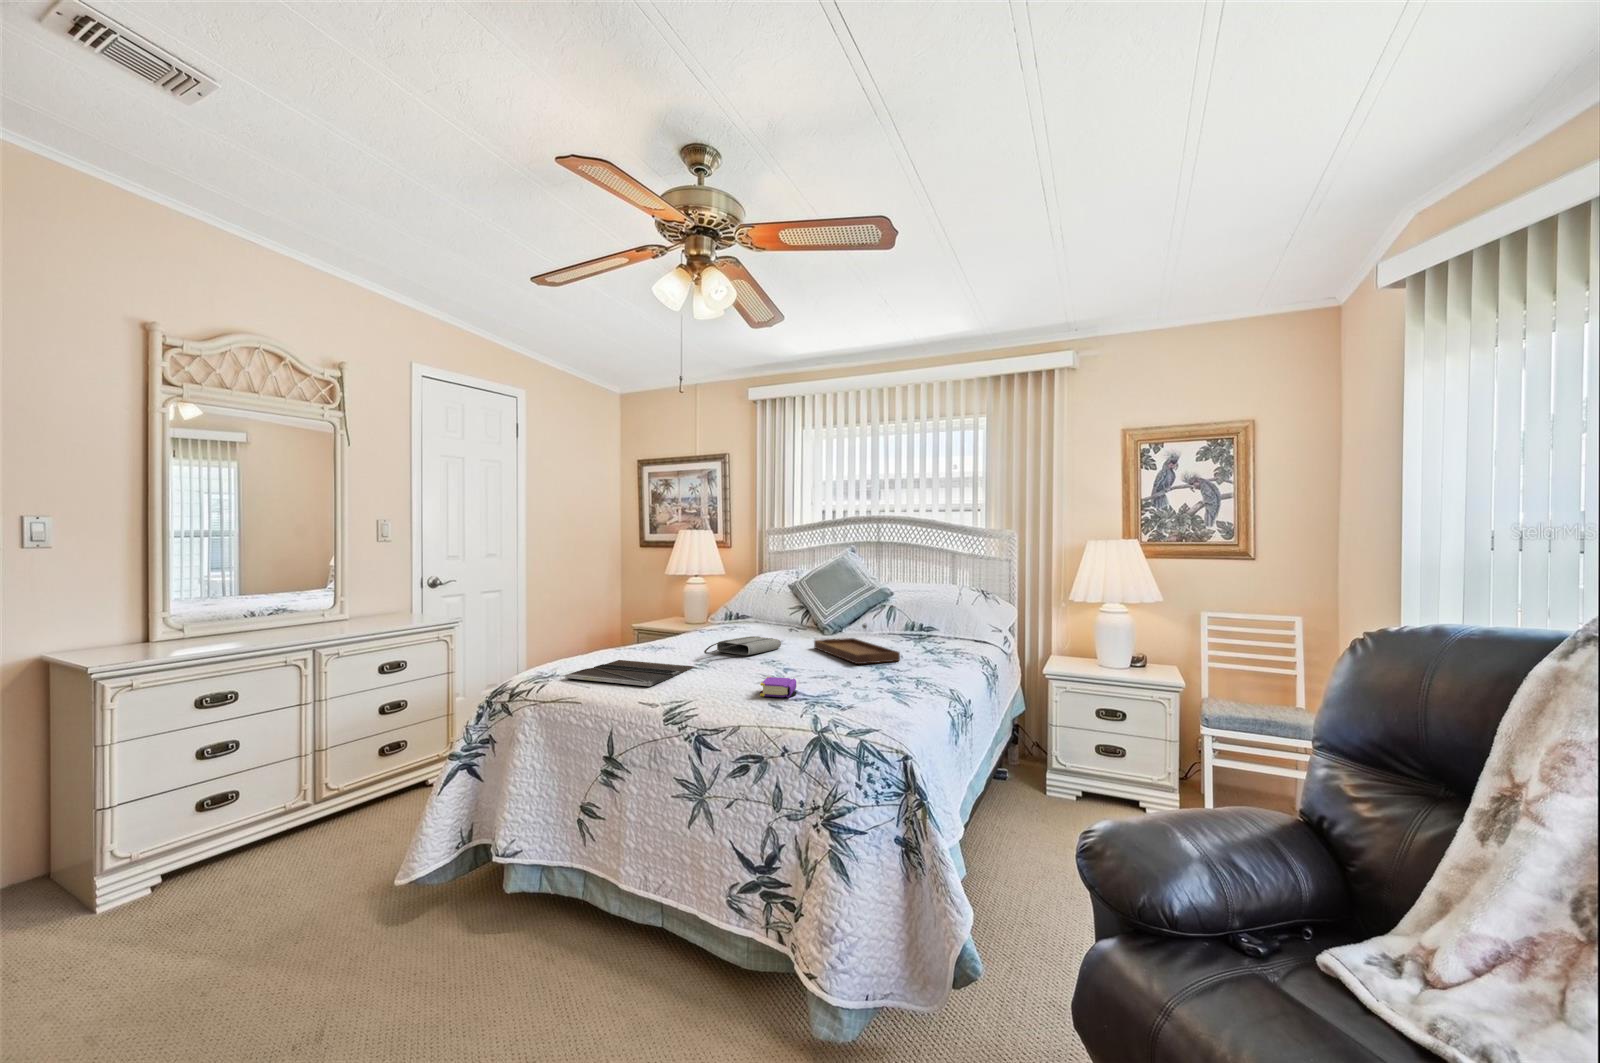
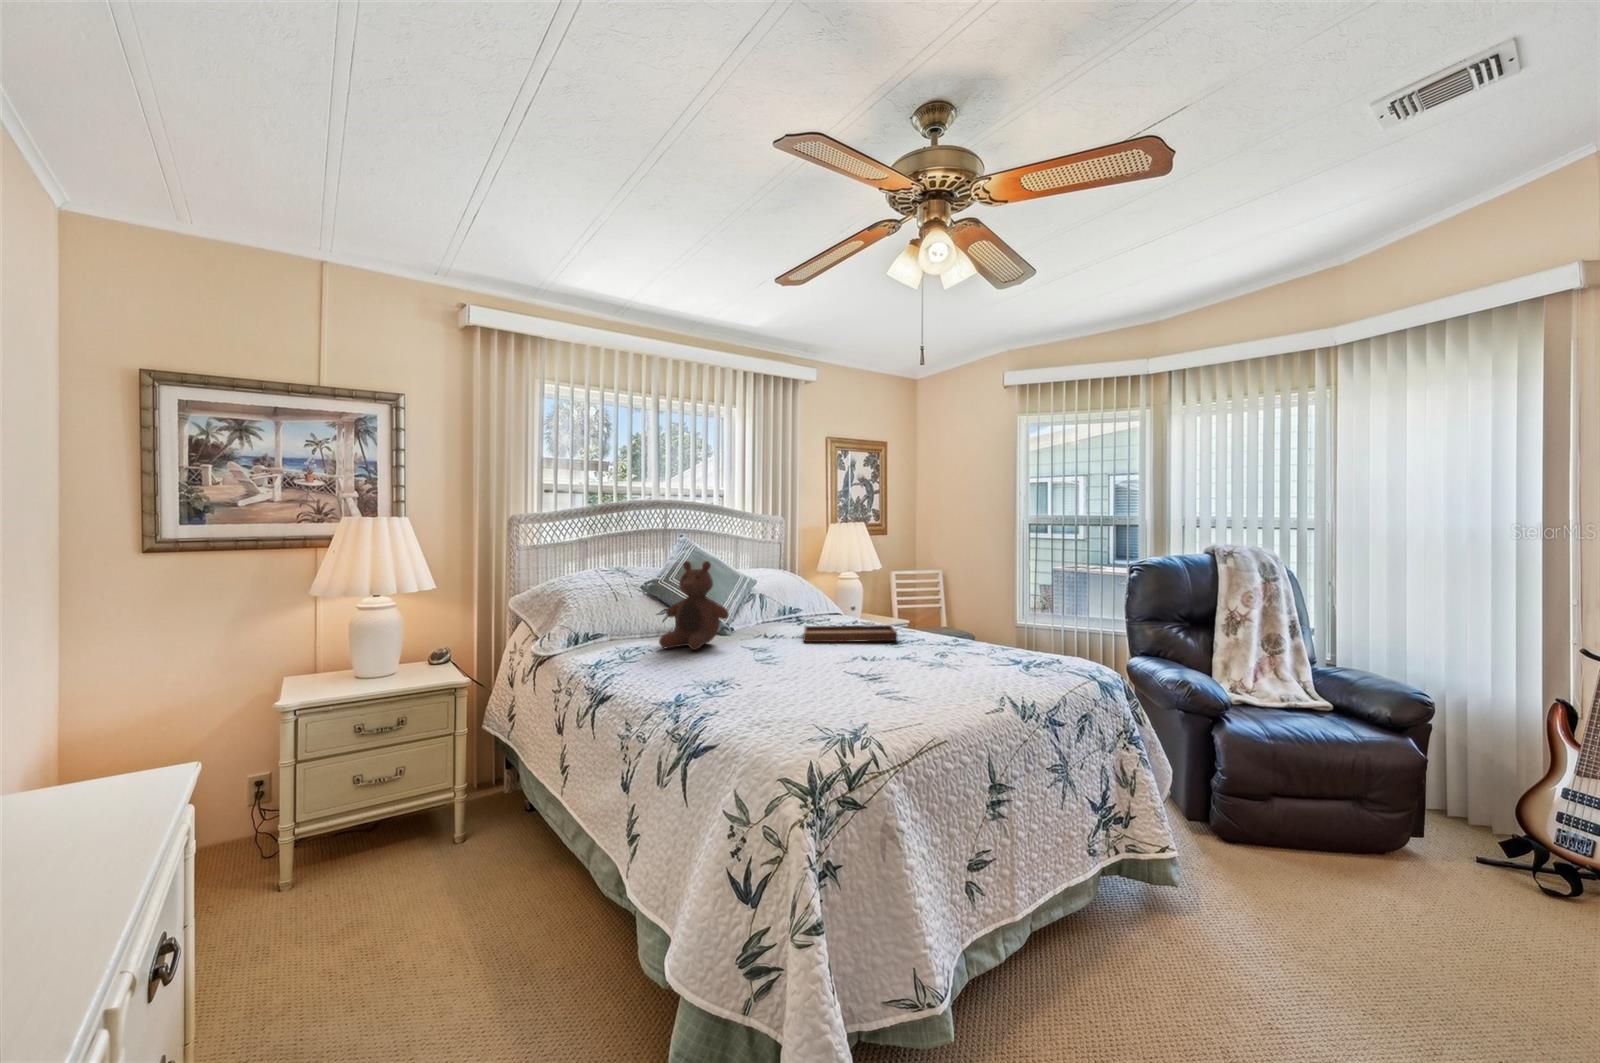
stuffed bear: none [736,567,779,635] -> present [659,561,729,650]
tote bag: present [704,636,781,656] -> none [751,640,825,666]
laptop: present [565,660,694,686] -> none [776,677,943,723]
book: present [760,677,797,698] -> none [955,653,1029,675]

